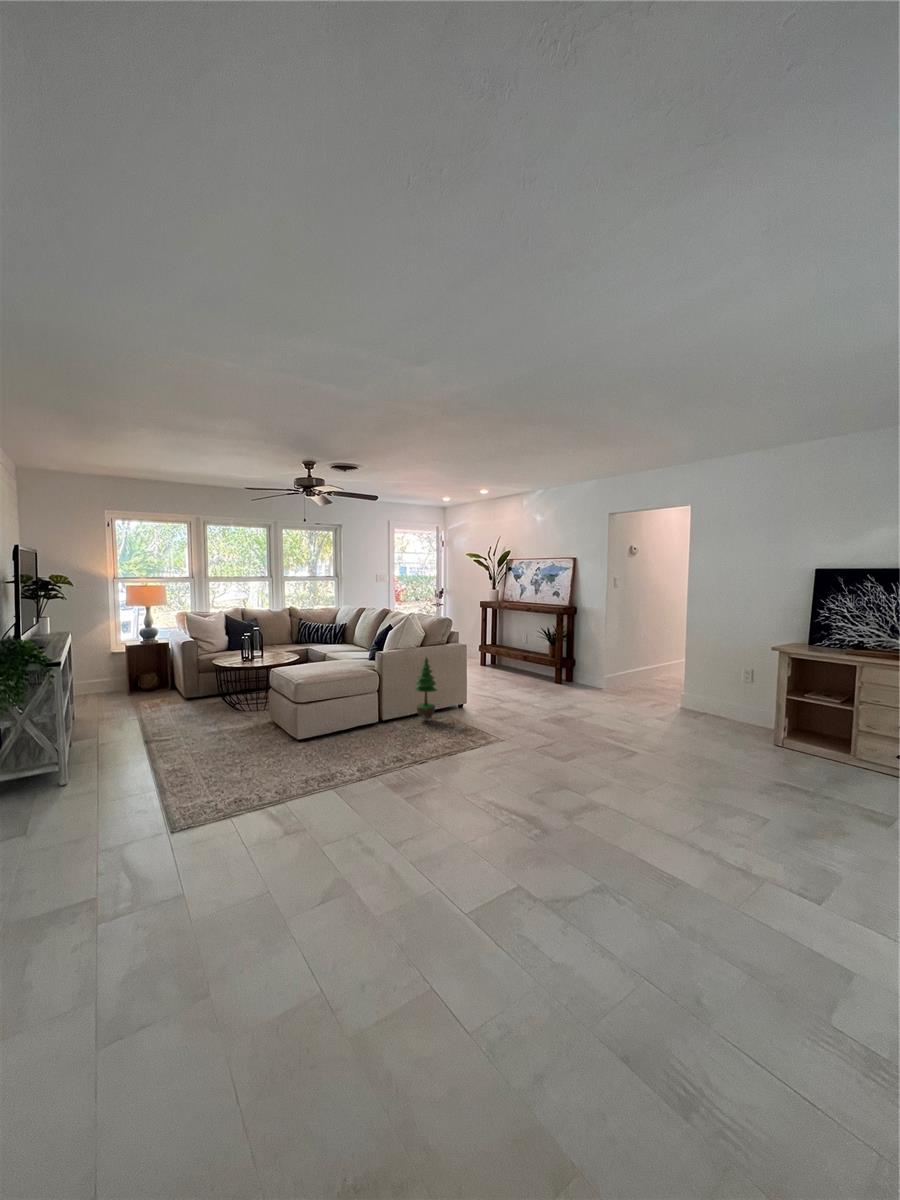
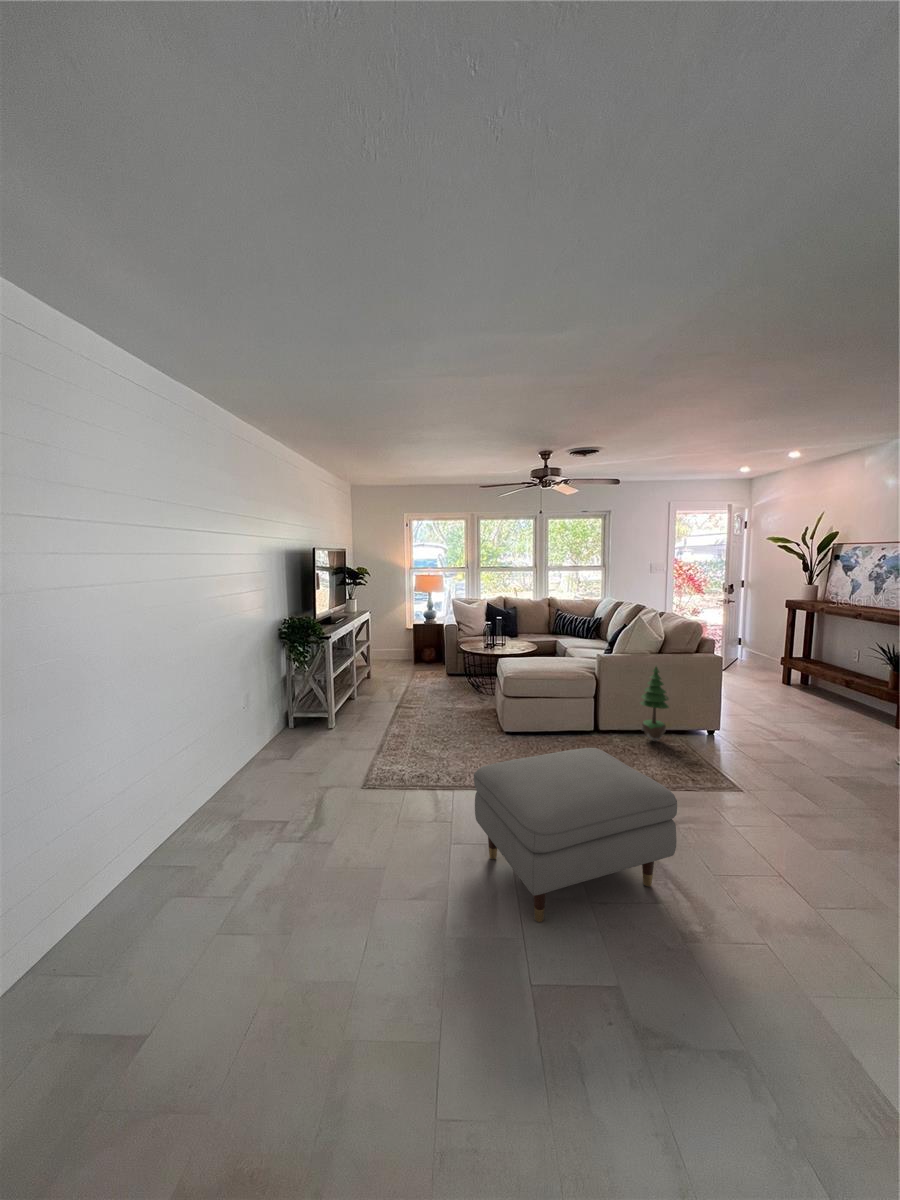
ottoman: none [347,723,506,868] -> present [474,748,677,922]

